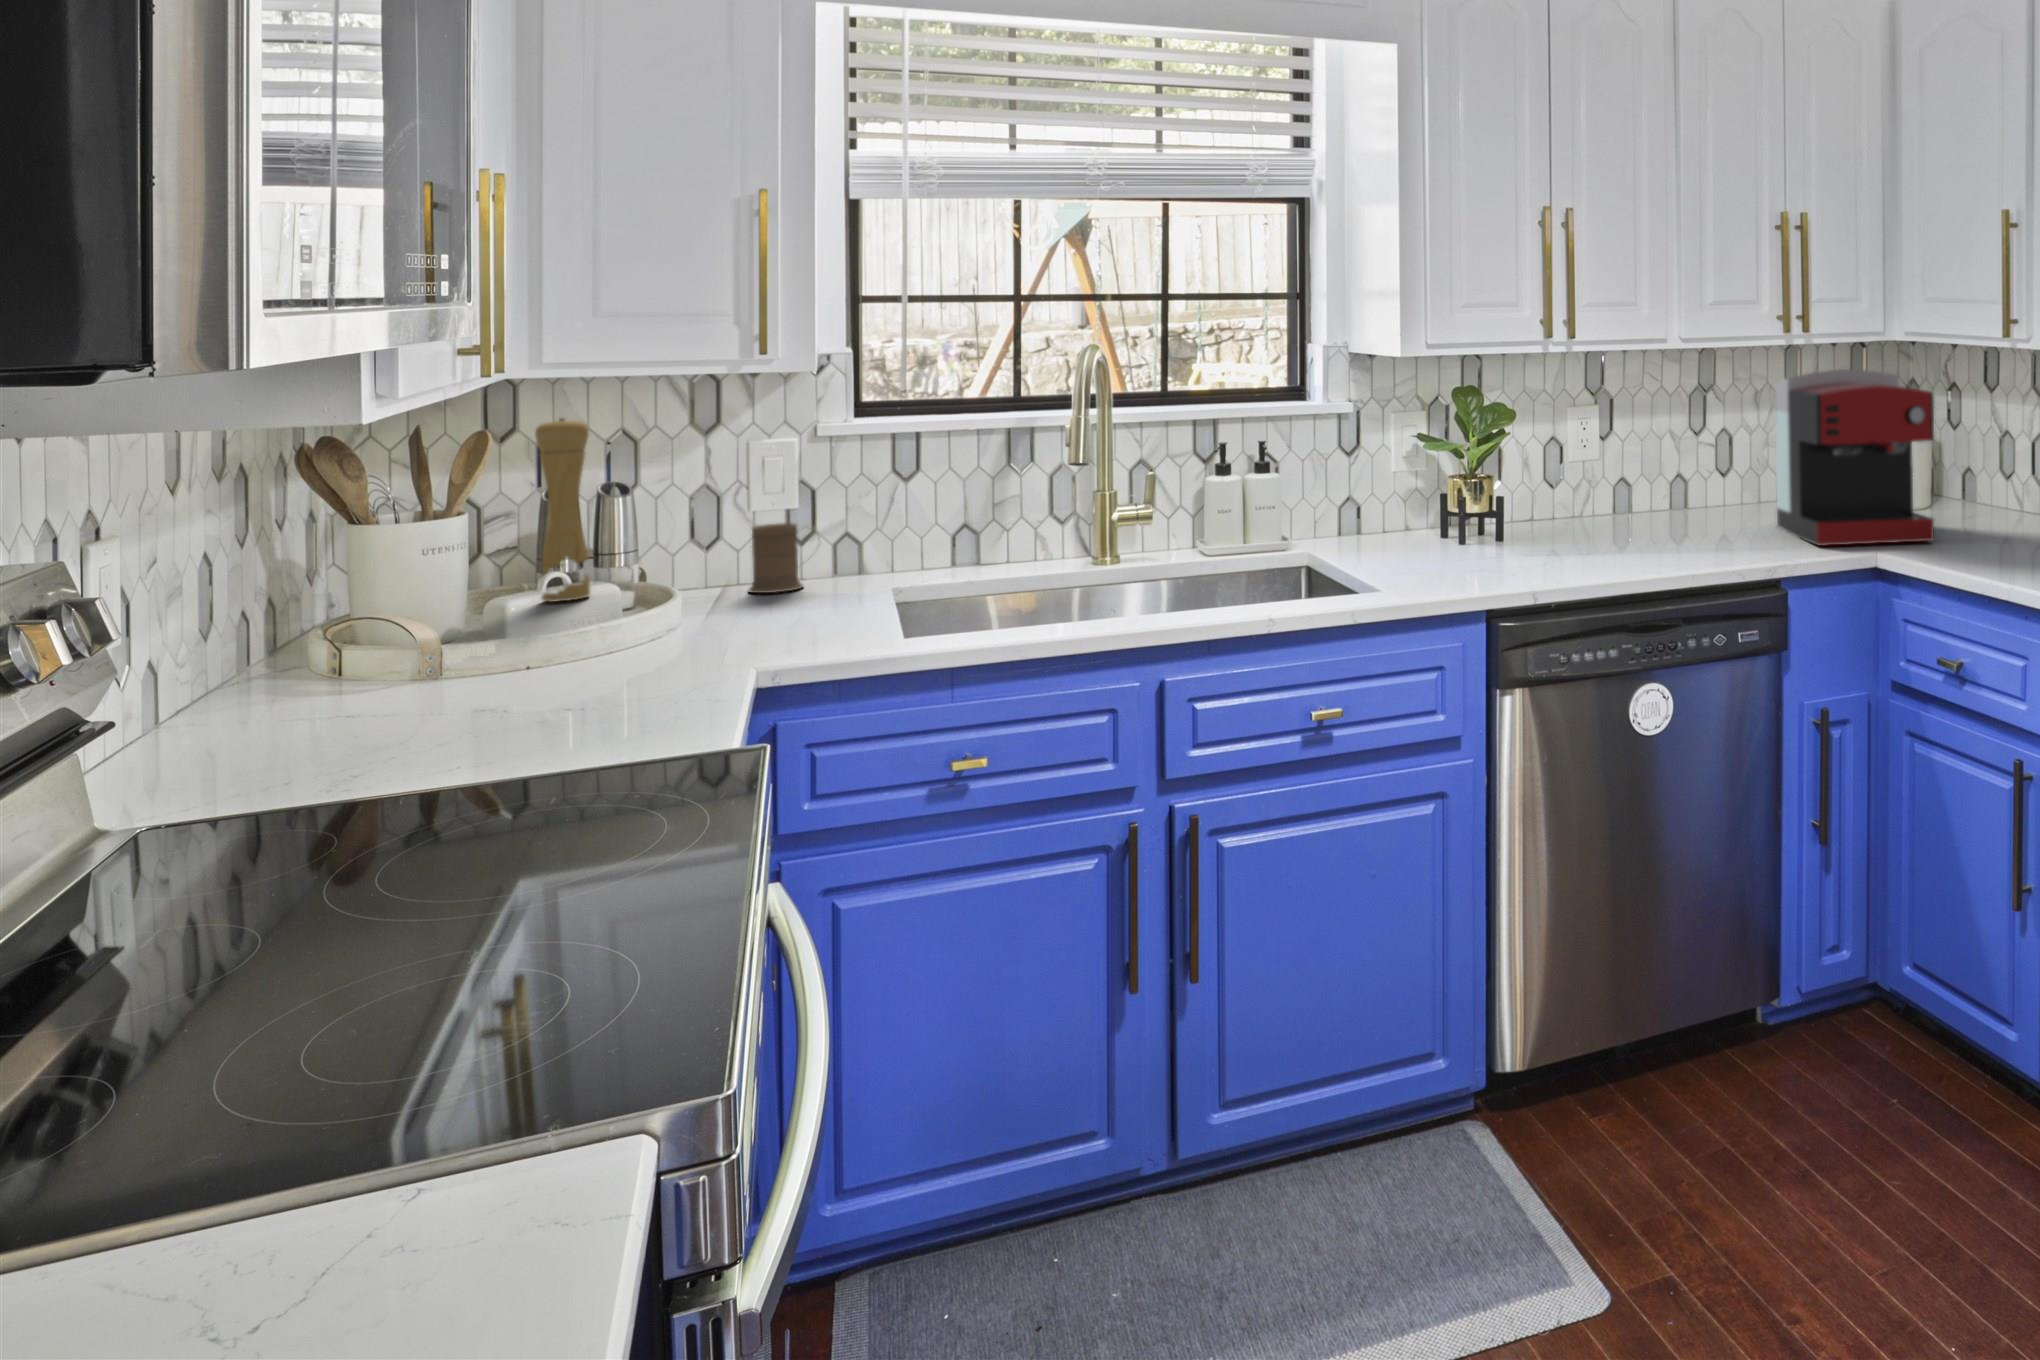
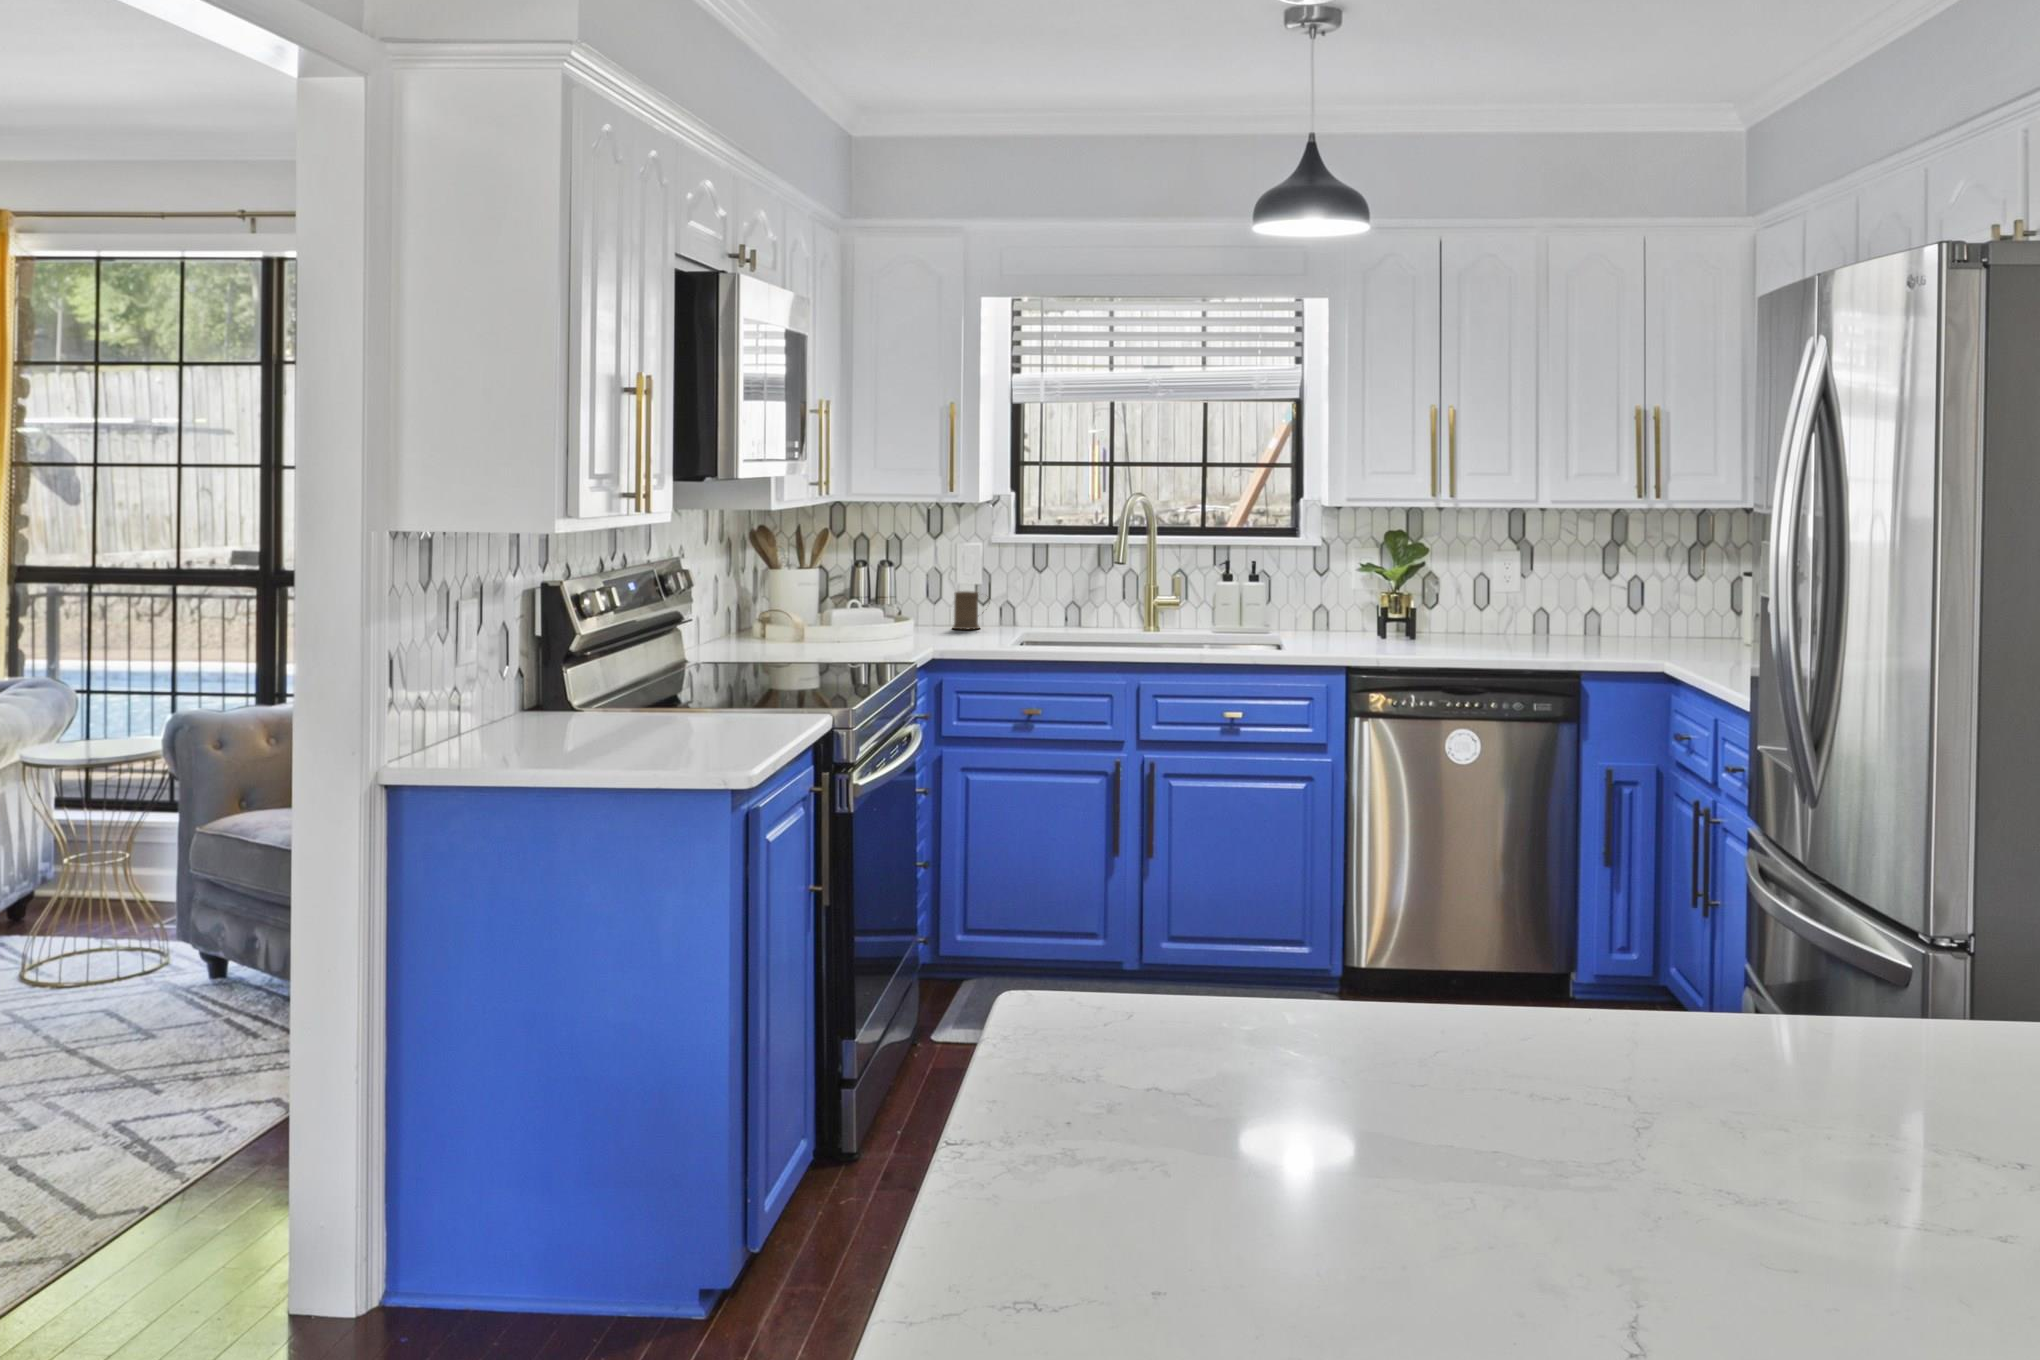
coffee maker: present [1775,369,1934,546] -> none [1622,528,1718,657]
pepper mill: present [535,418,590,602] -> none [851,524,876,622]

